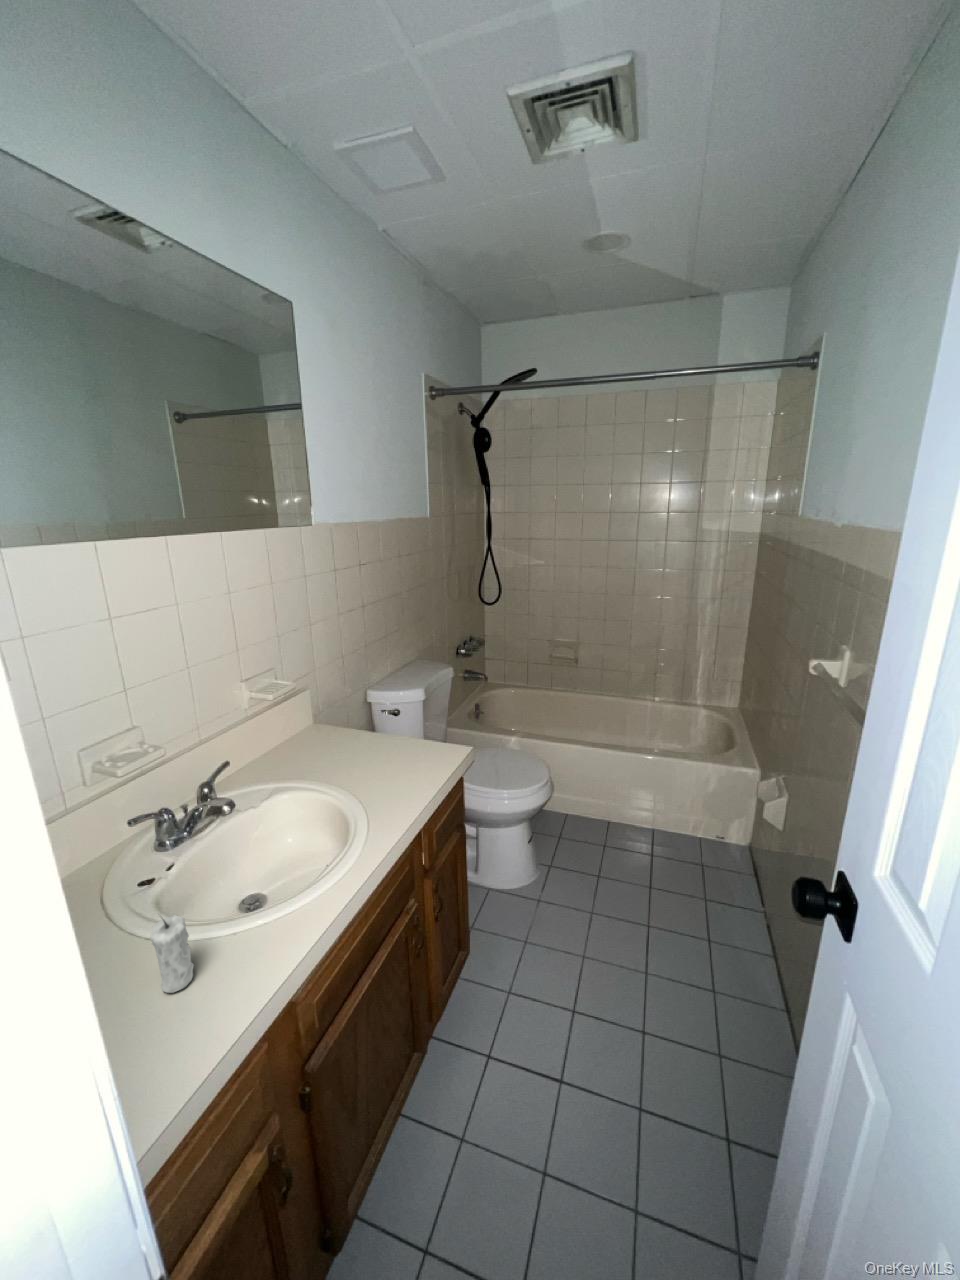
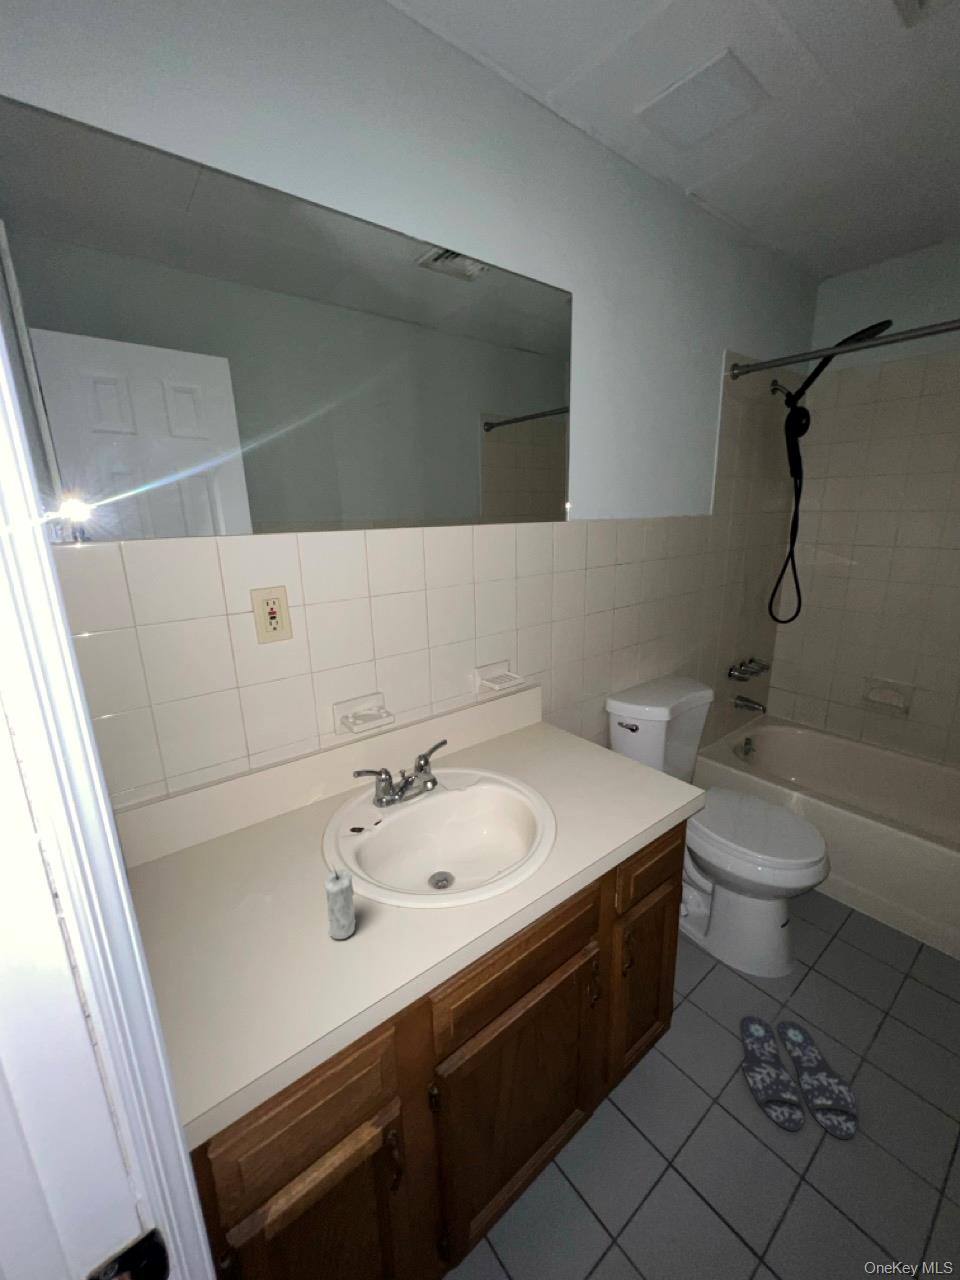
slippers: none [513,908,594,984] -> present [741,1016,858,1139]

